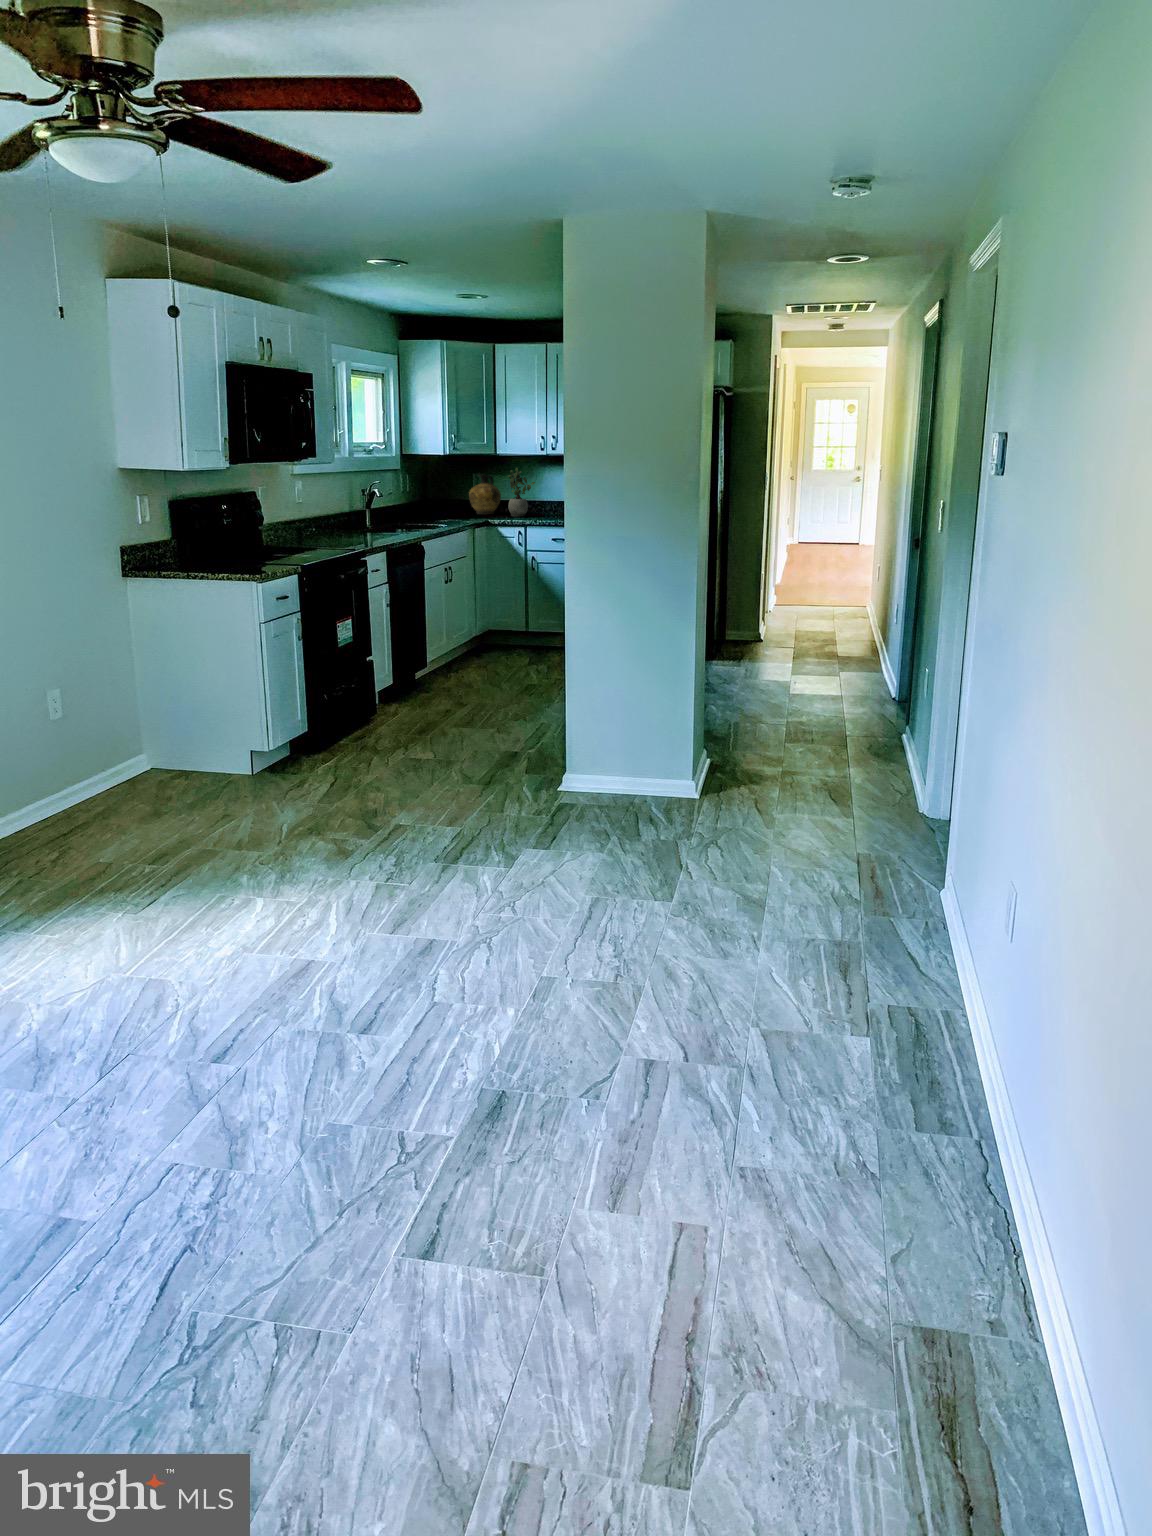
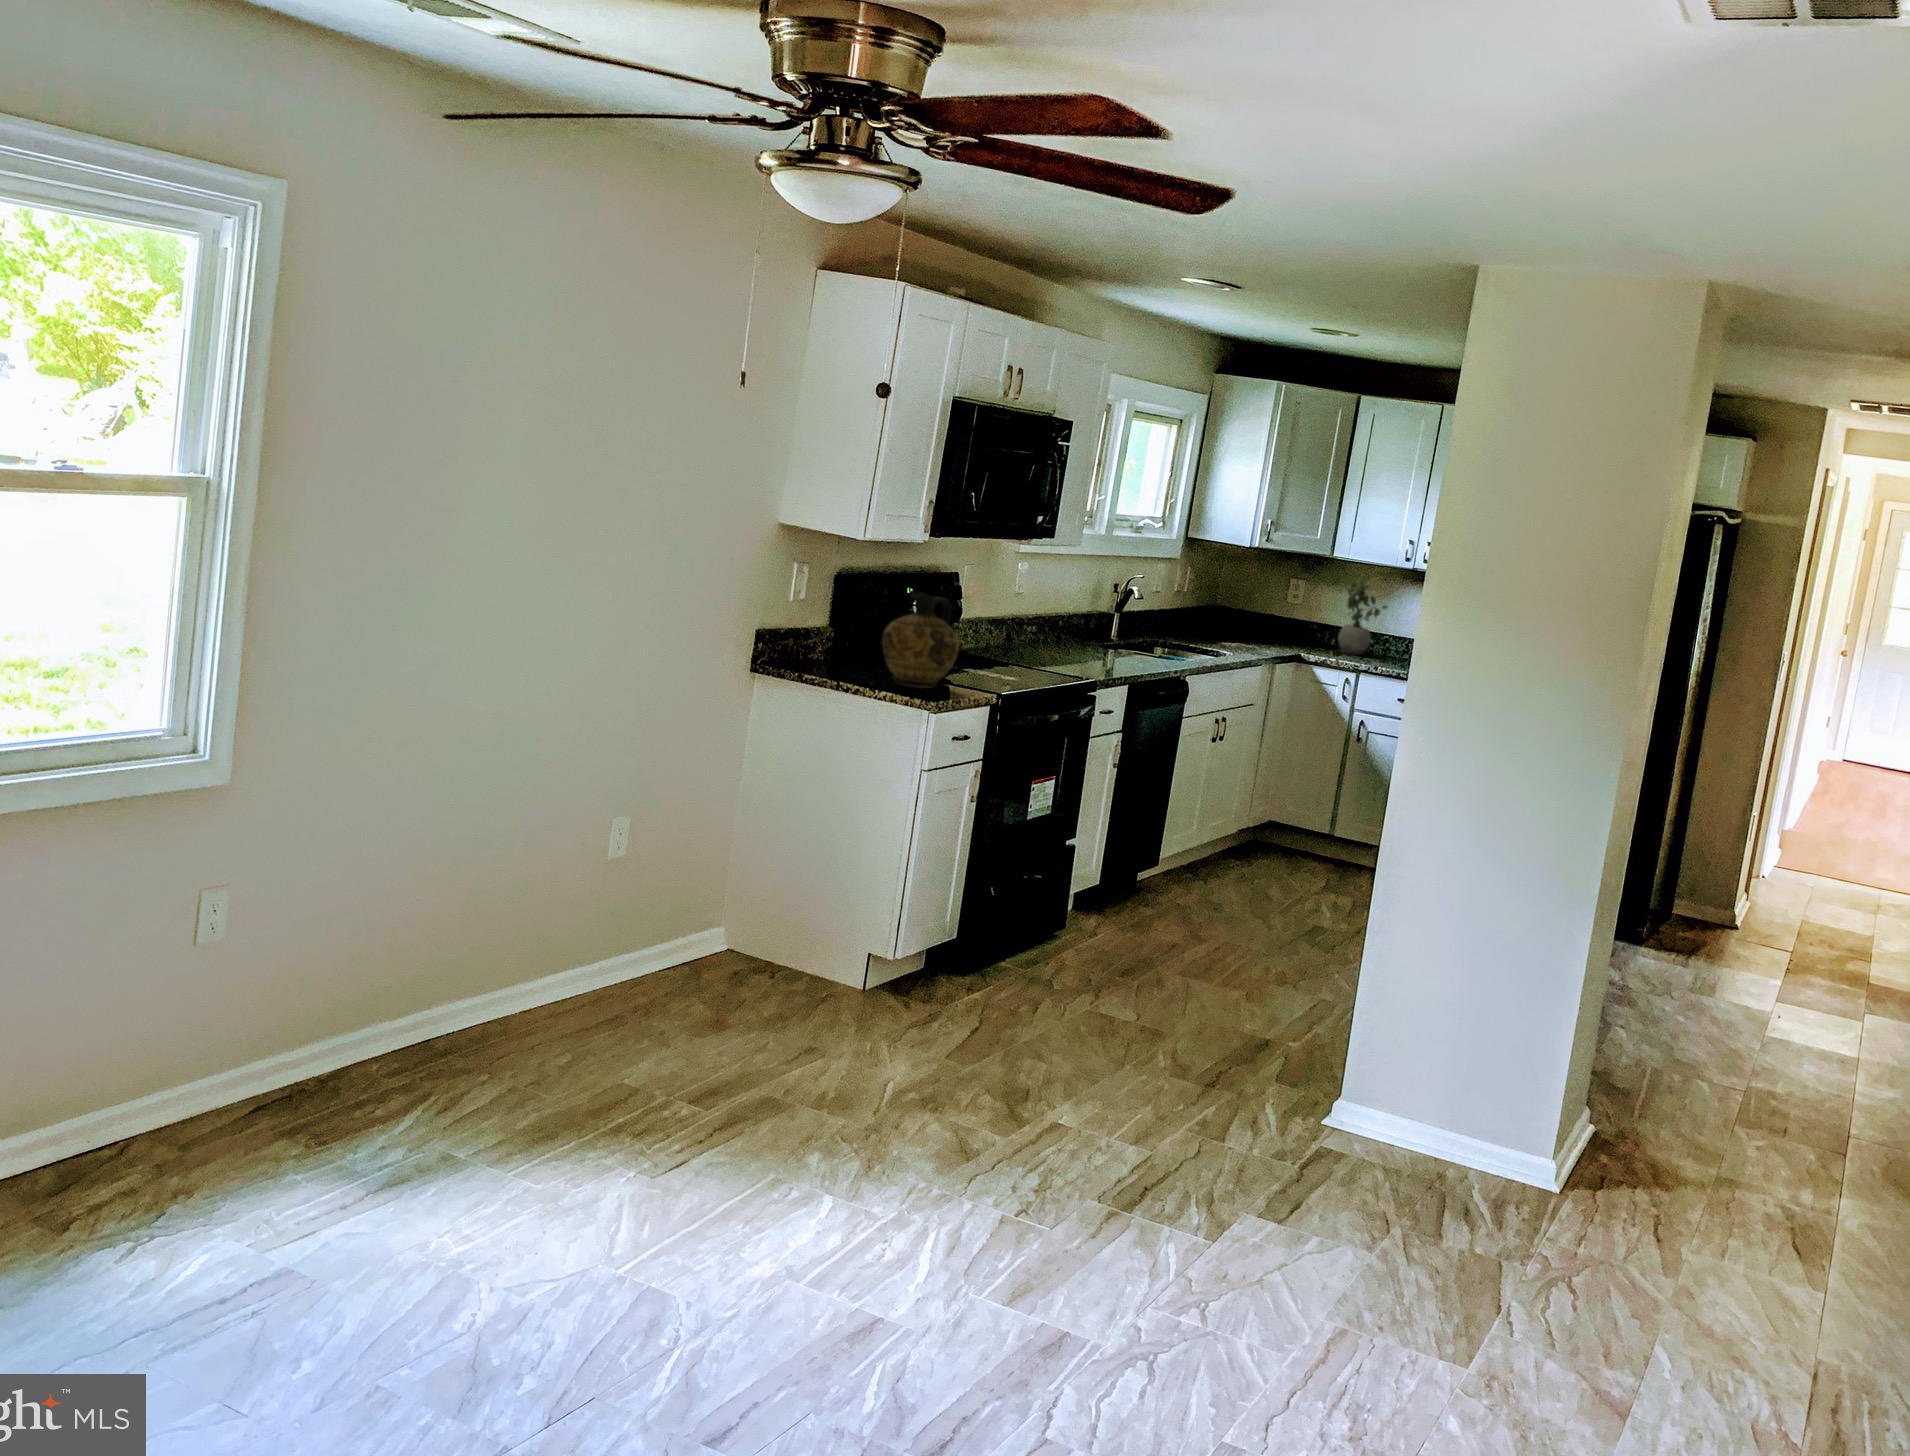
ceramic jug: present [469,474,501,514] -> present [882,590,959,688]

